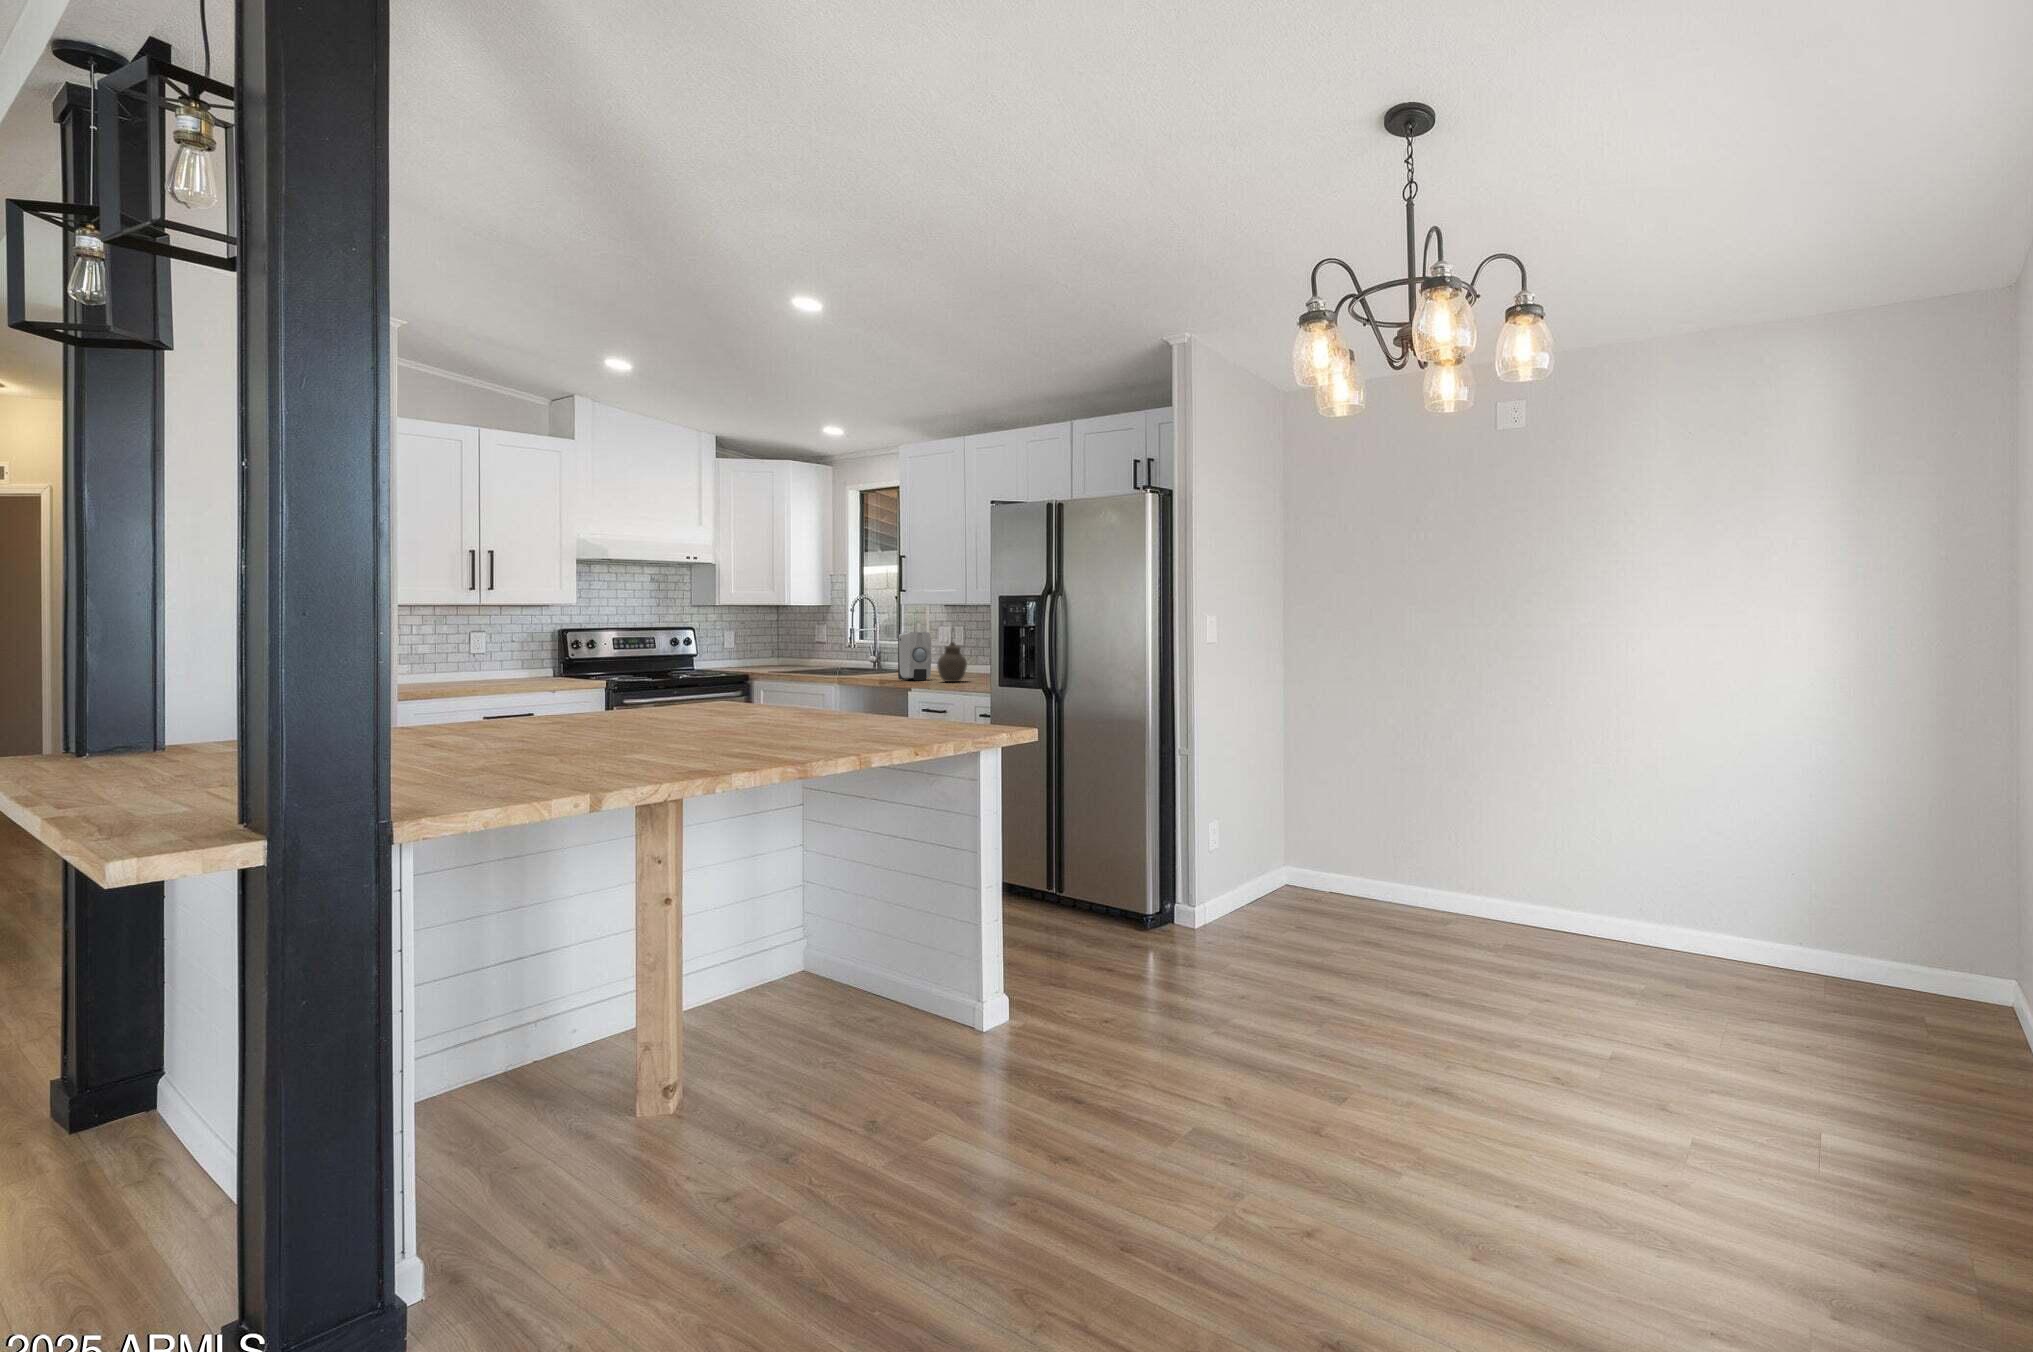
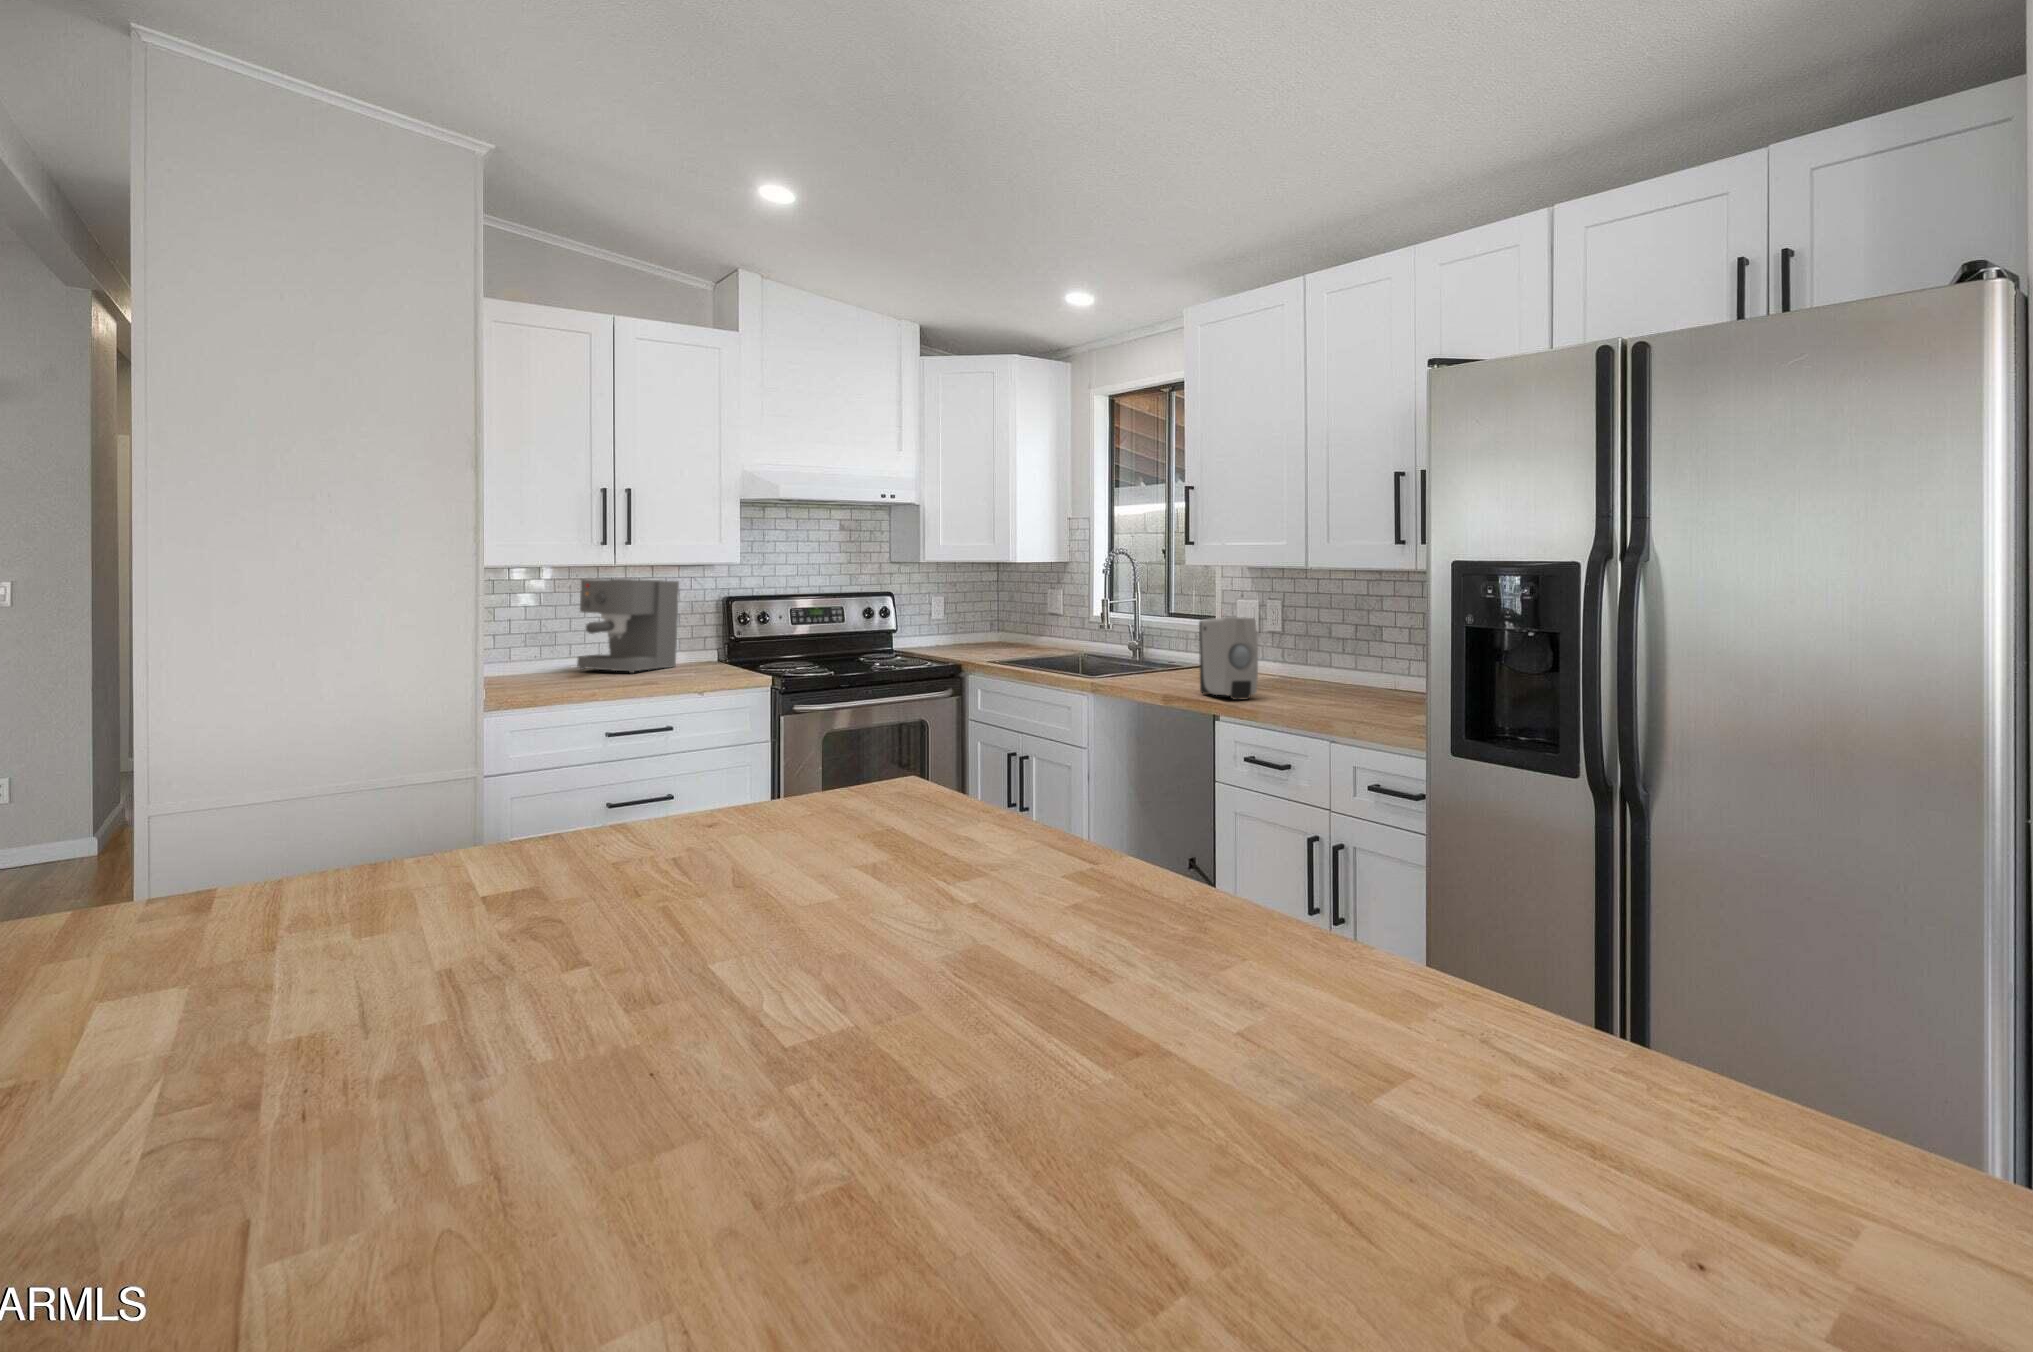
coffee maker: none [443,615,524,681] -> present [577,579,679,673]
jar: present [937,643,967,682] -> none [1277,639,1329,709]

